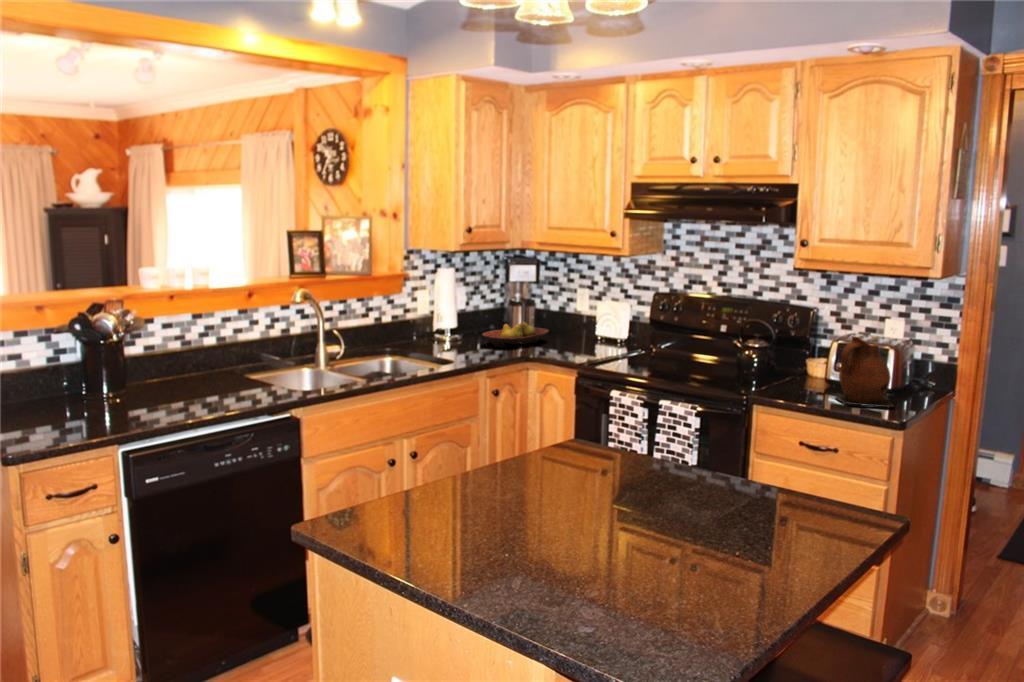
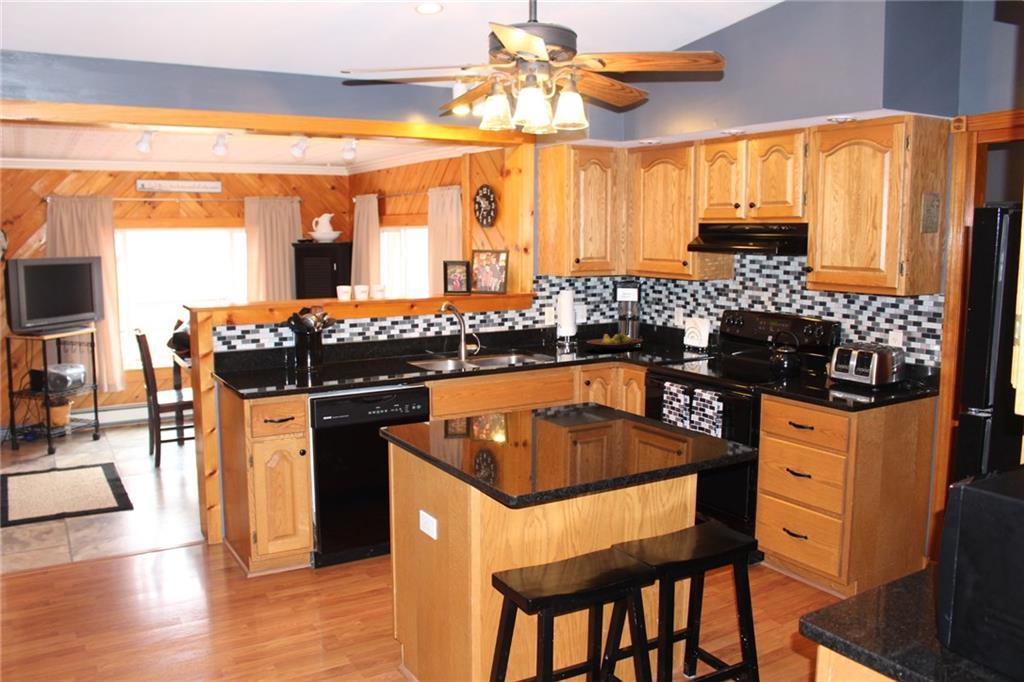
ceramic pitcher: present [836,336,894,407] -> none [817,340,864,396]

